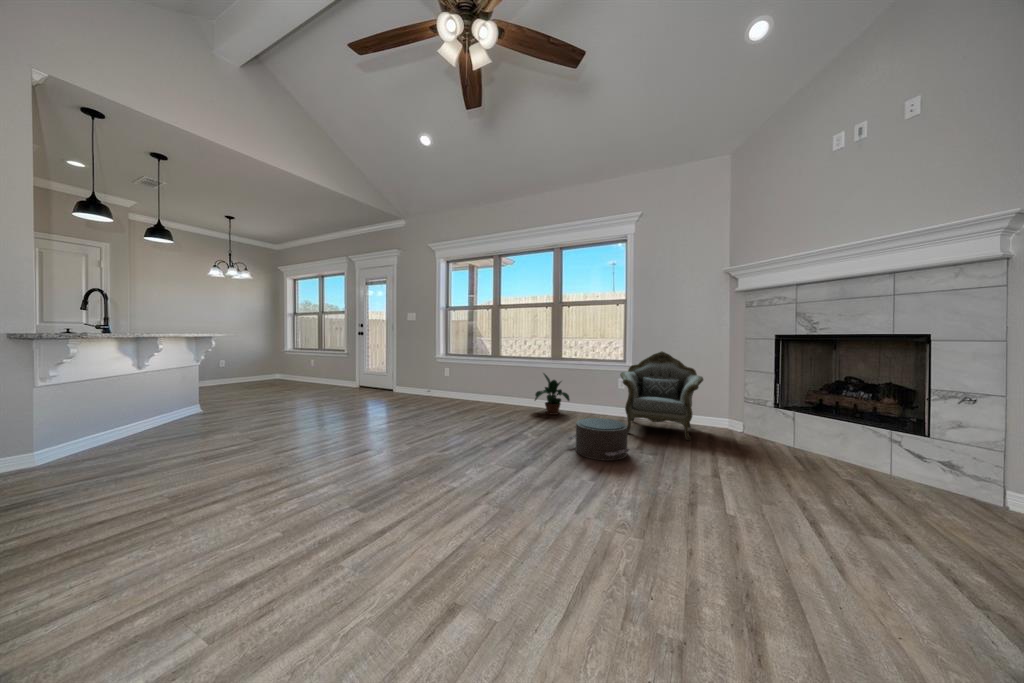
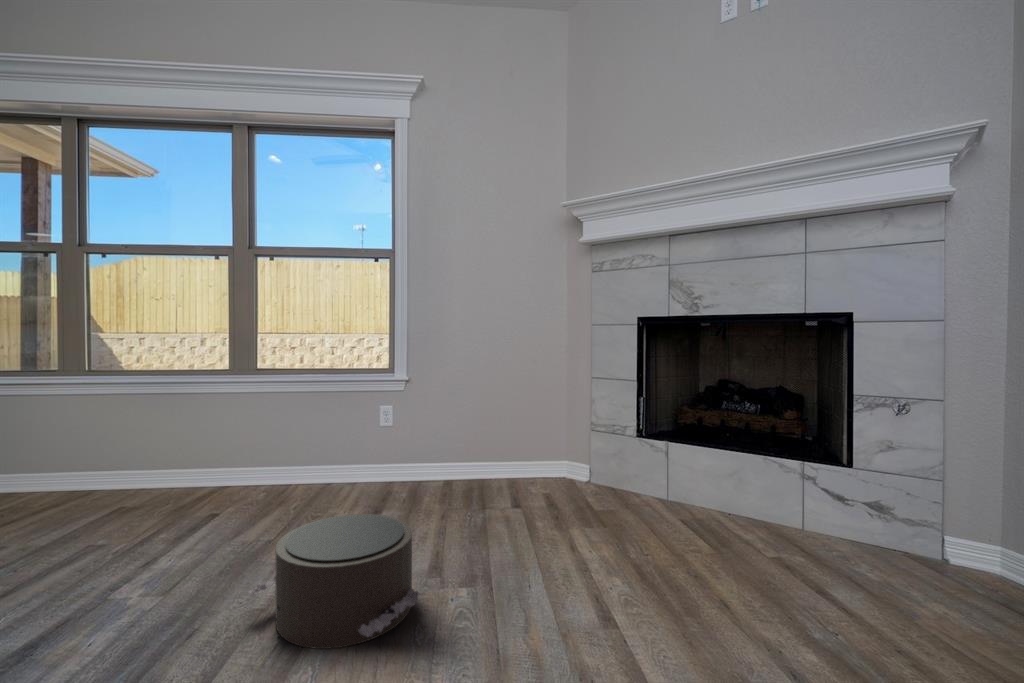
armchair: present [620,351,703,440] -> none [386,348,538,525]
potted plant: present [535,374,569,415] -> none [179,405,273,503]

